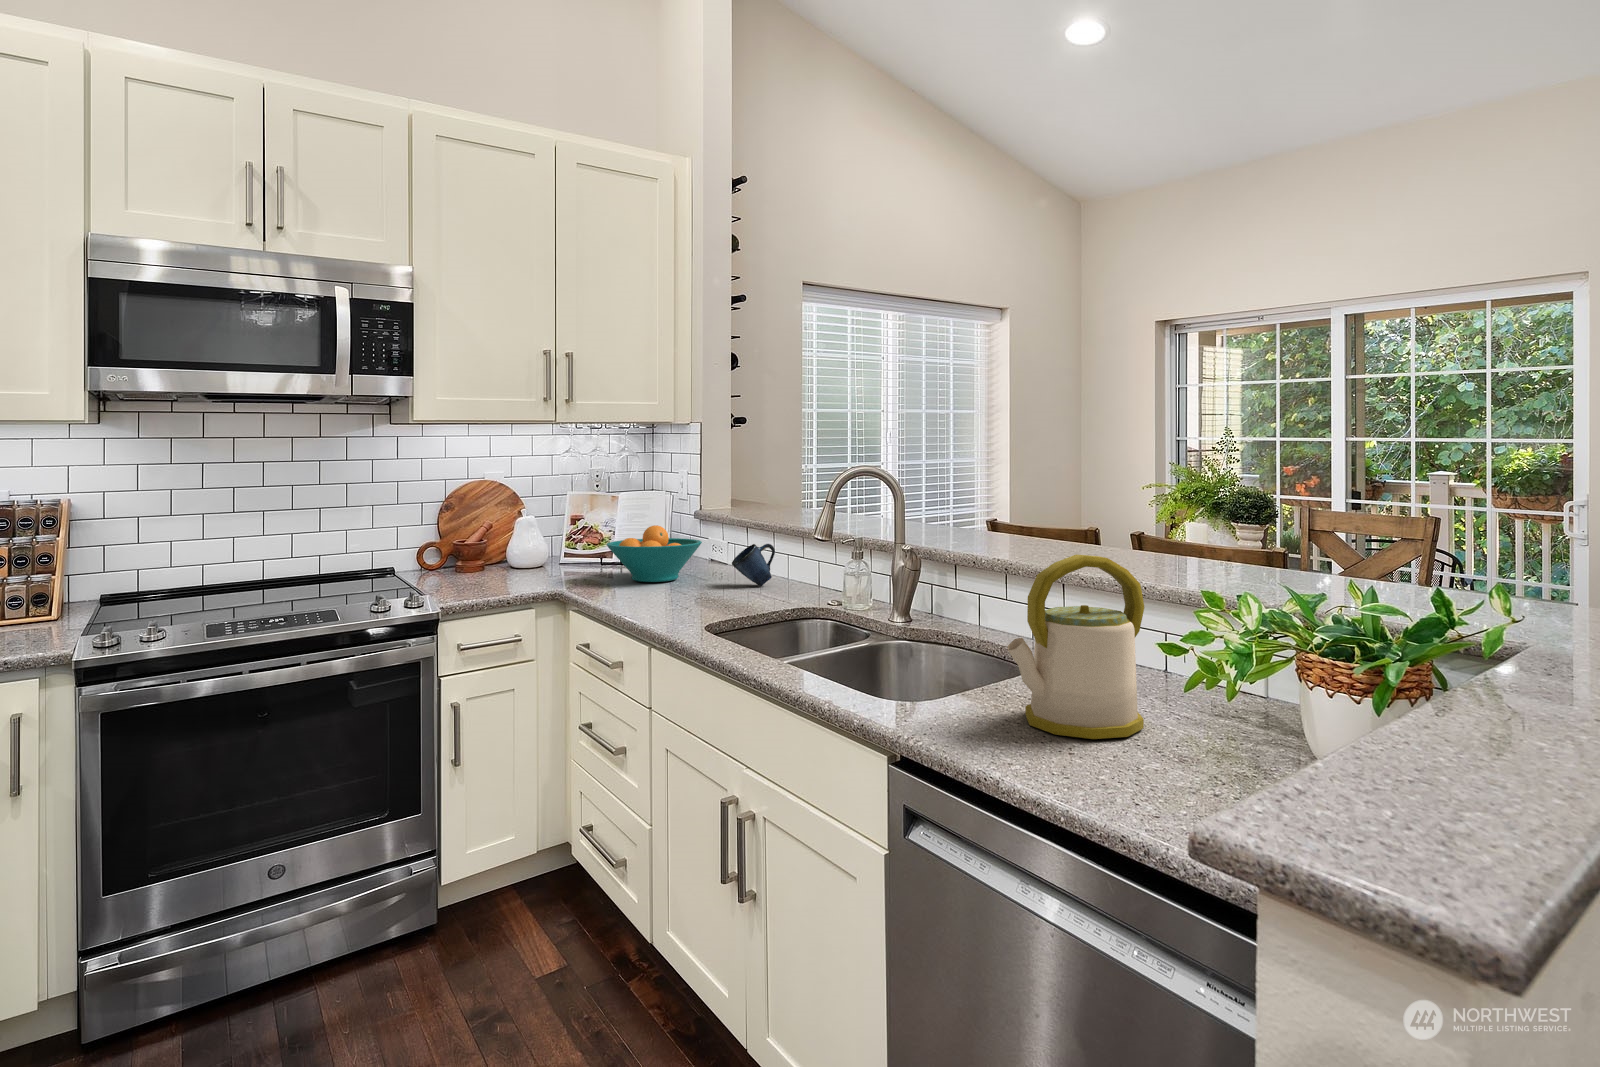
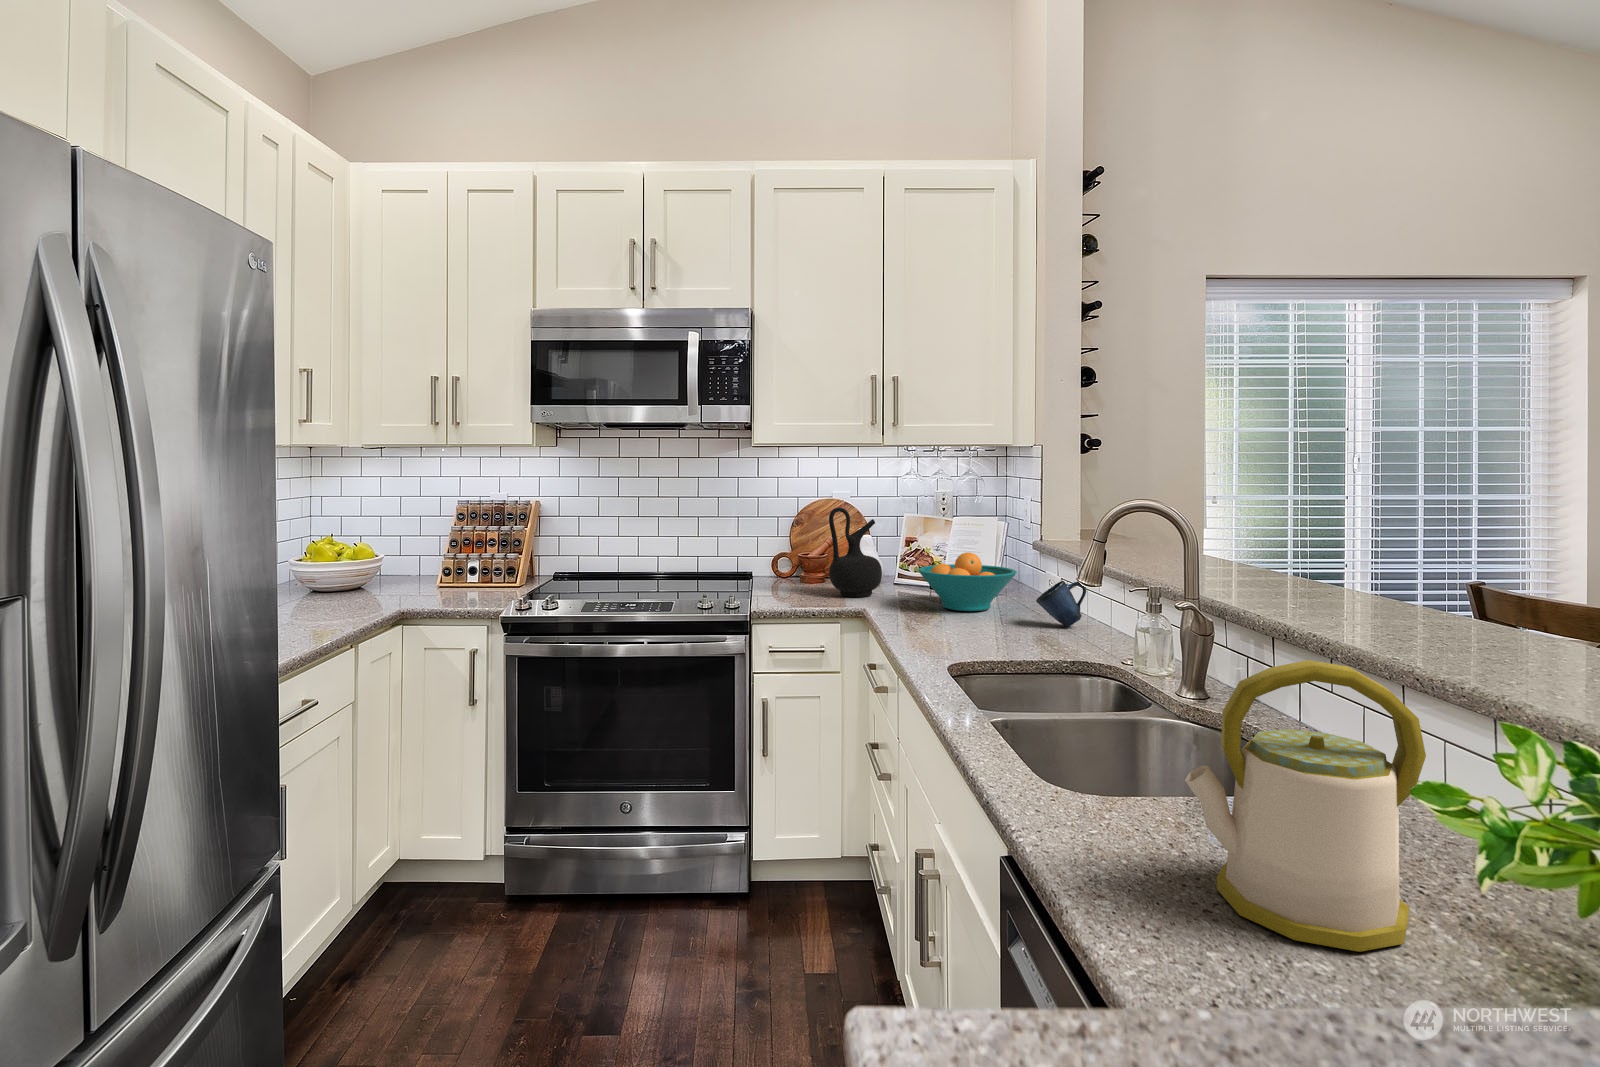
ceramic jug: none [499,487,559,580] -> present [829,507,882,597]

